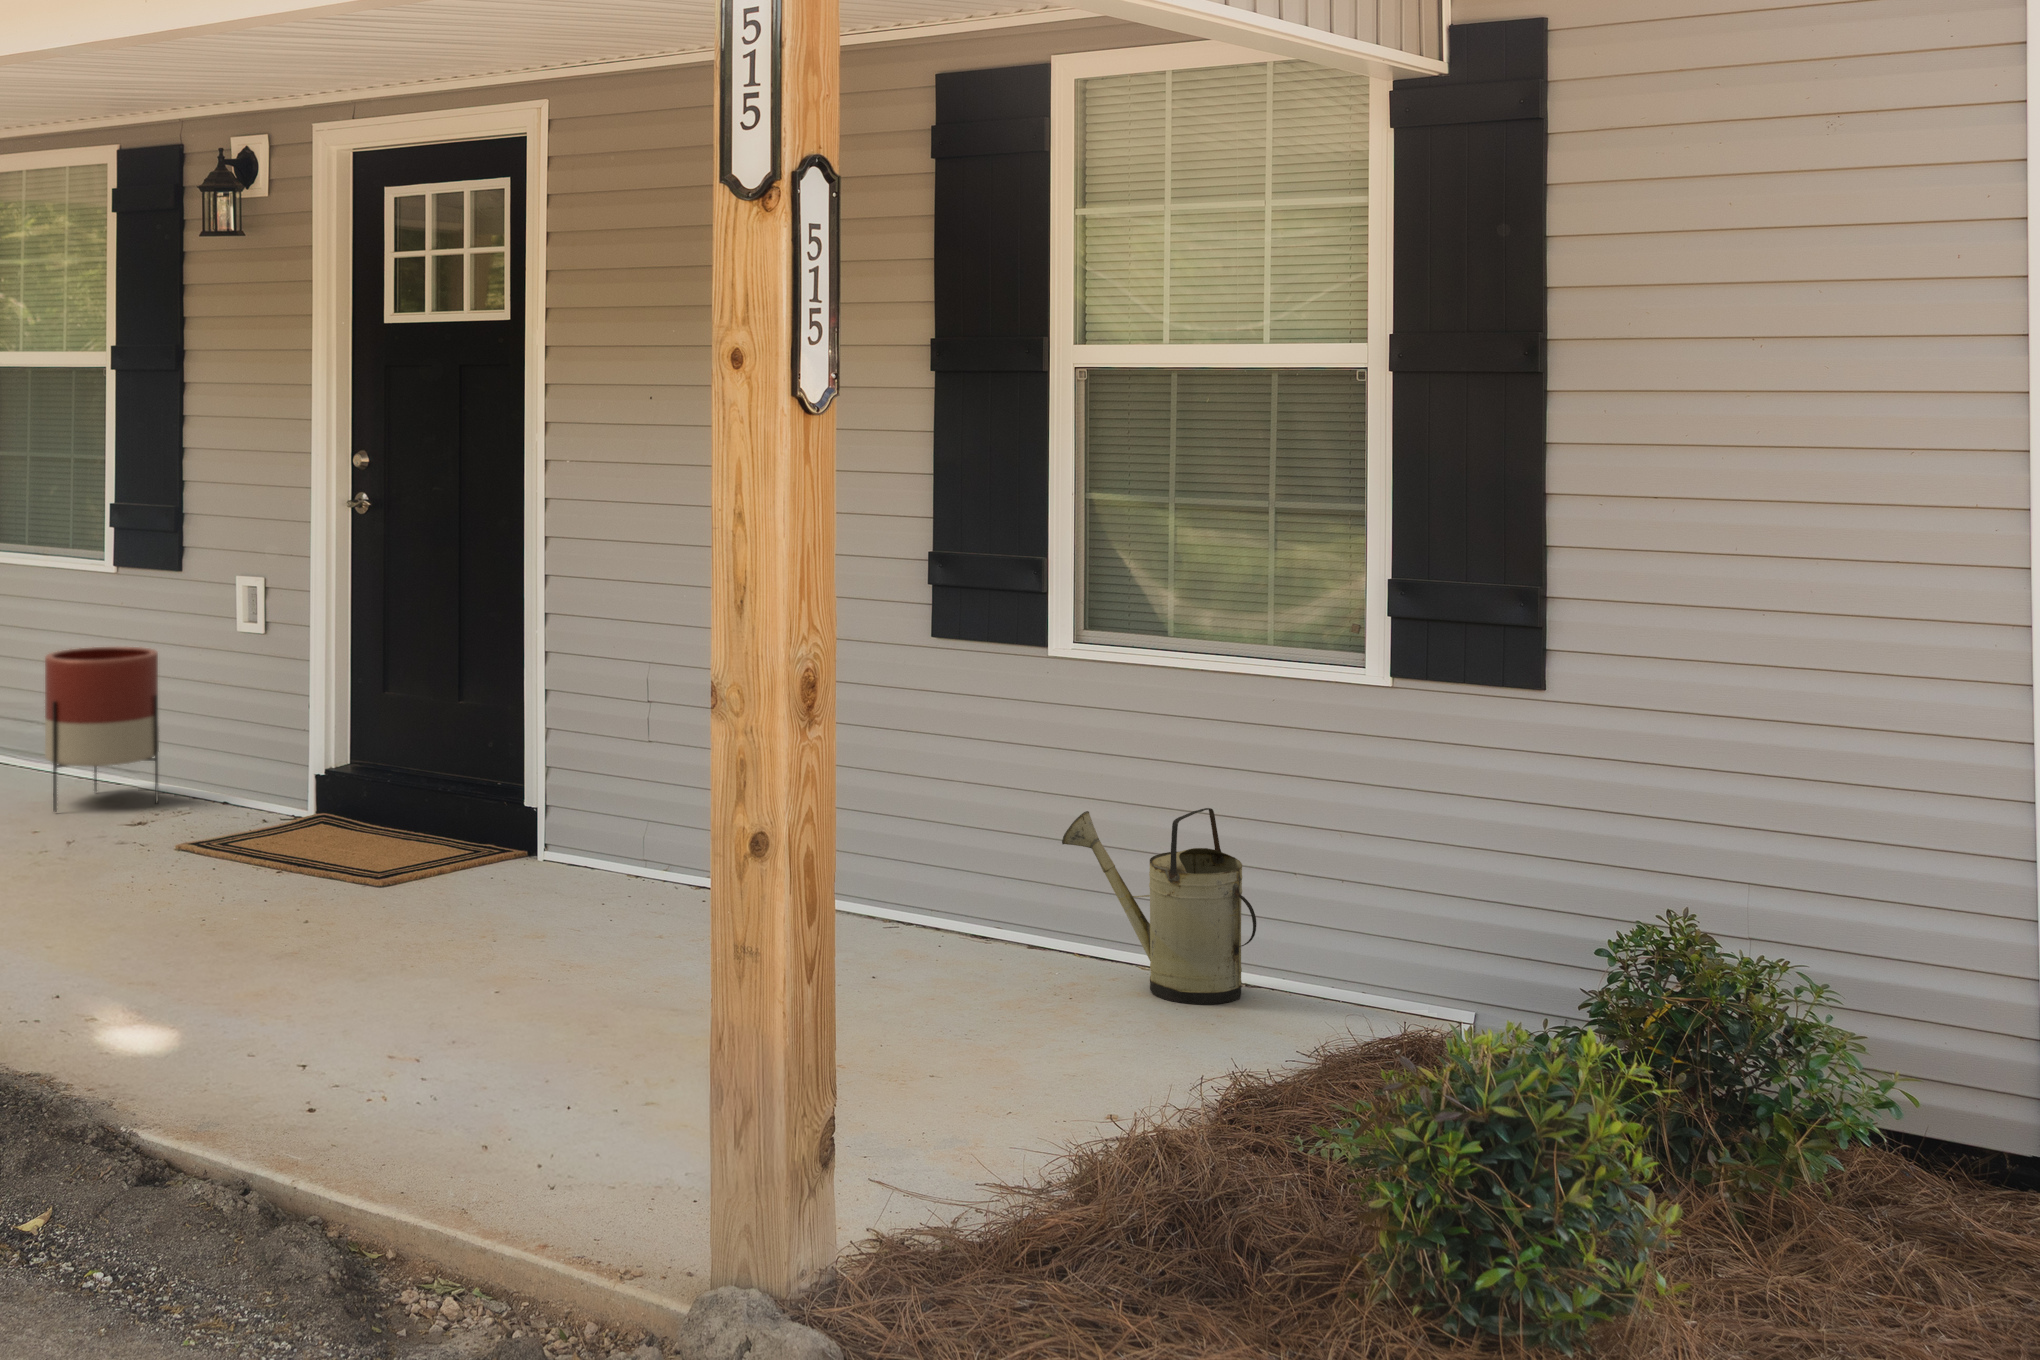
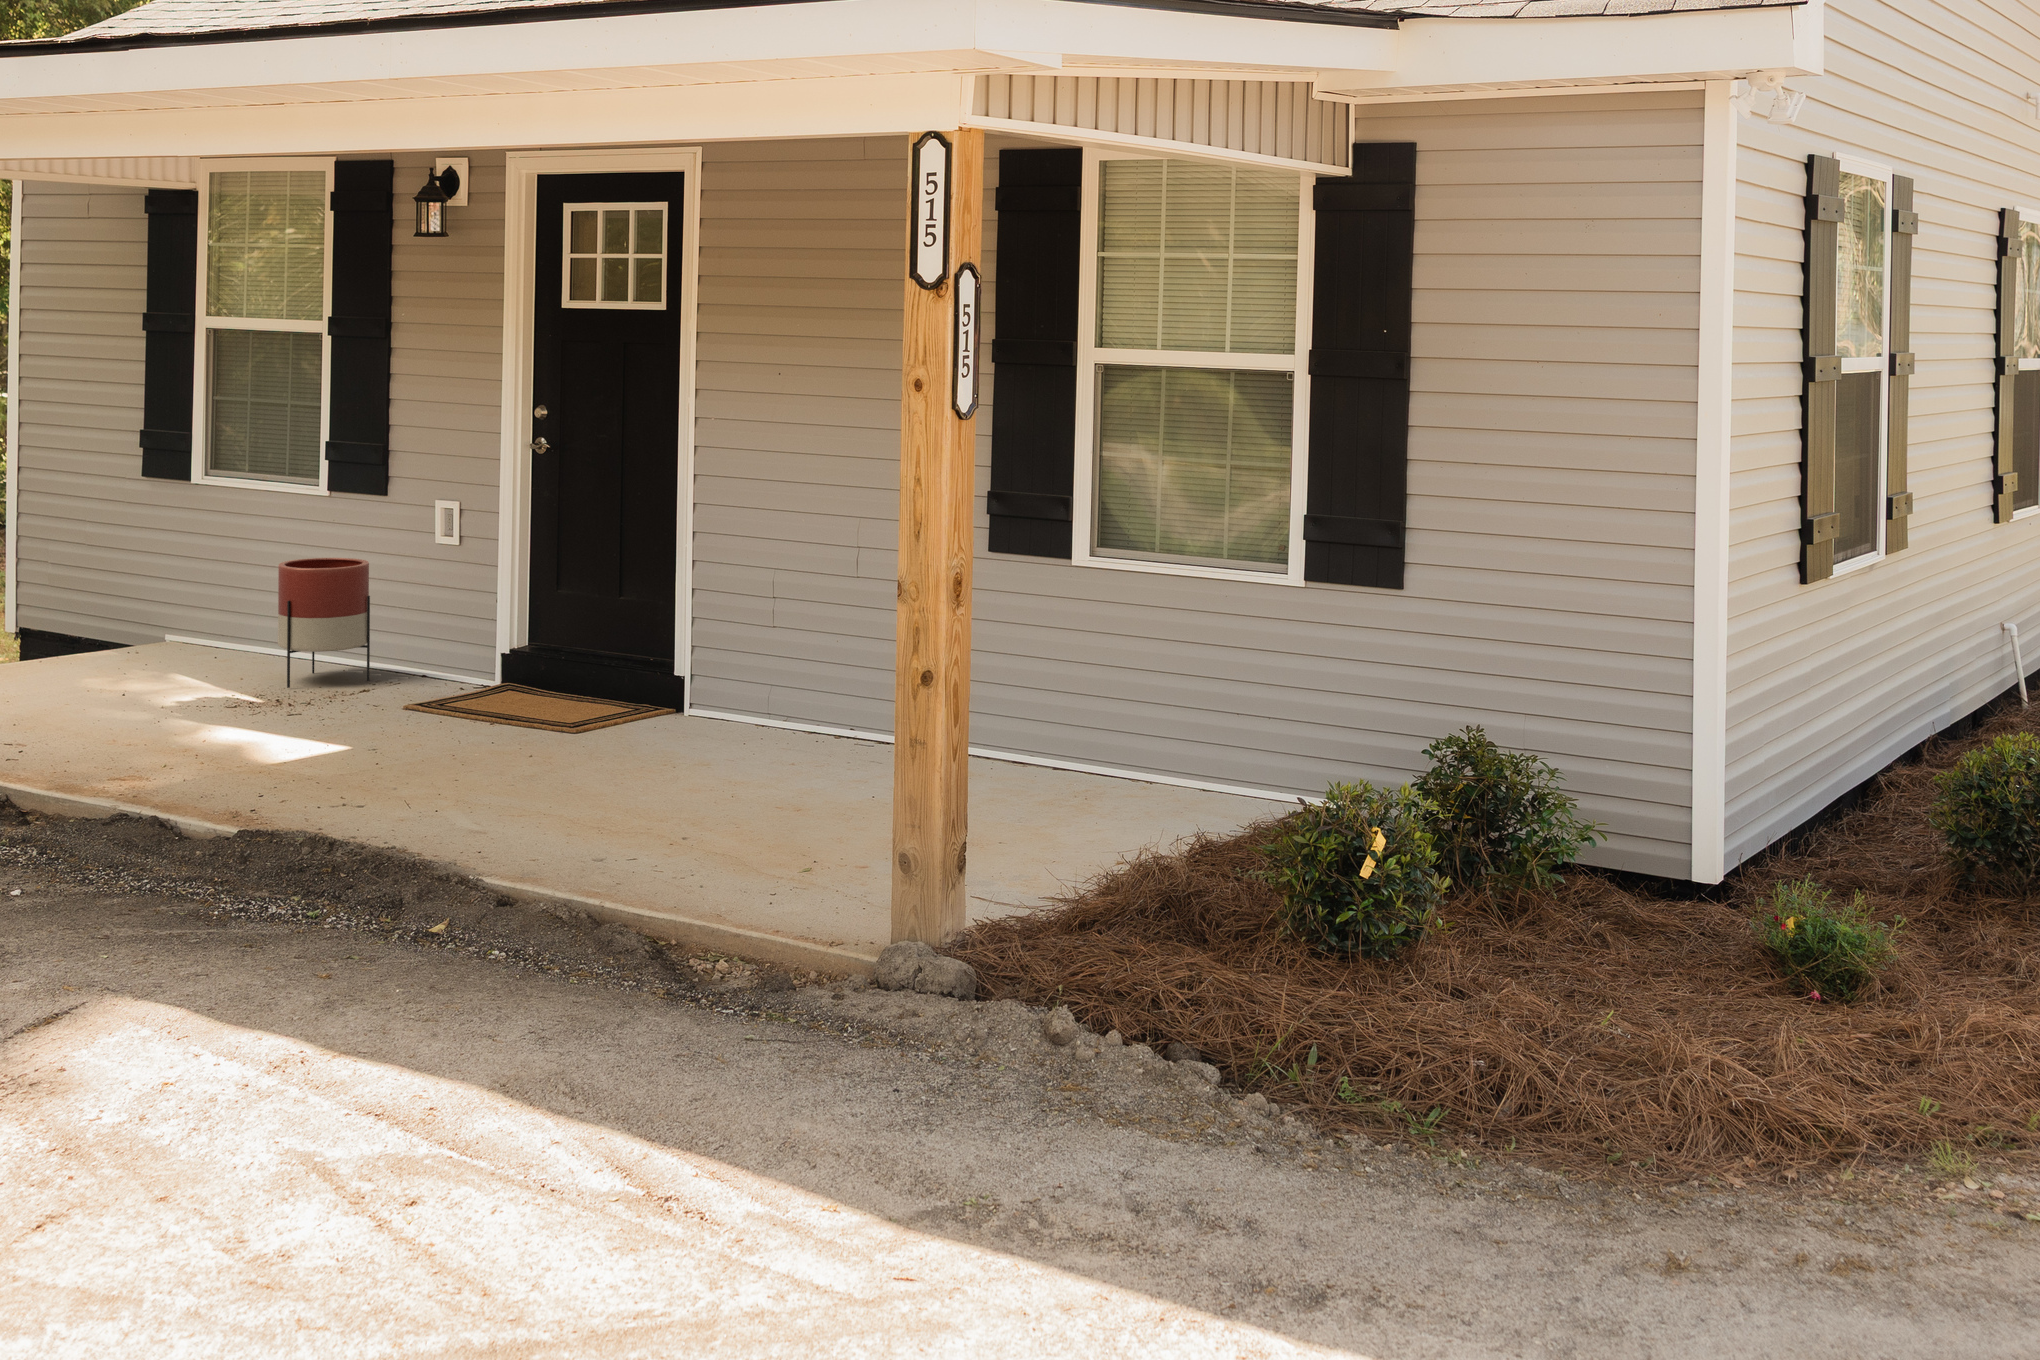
watering can: present [1062,808,1256,1004] -> none [1083,669,1214,800]

